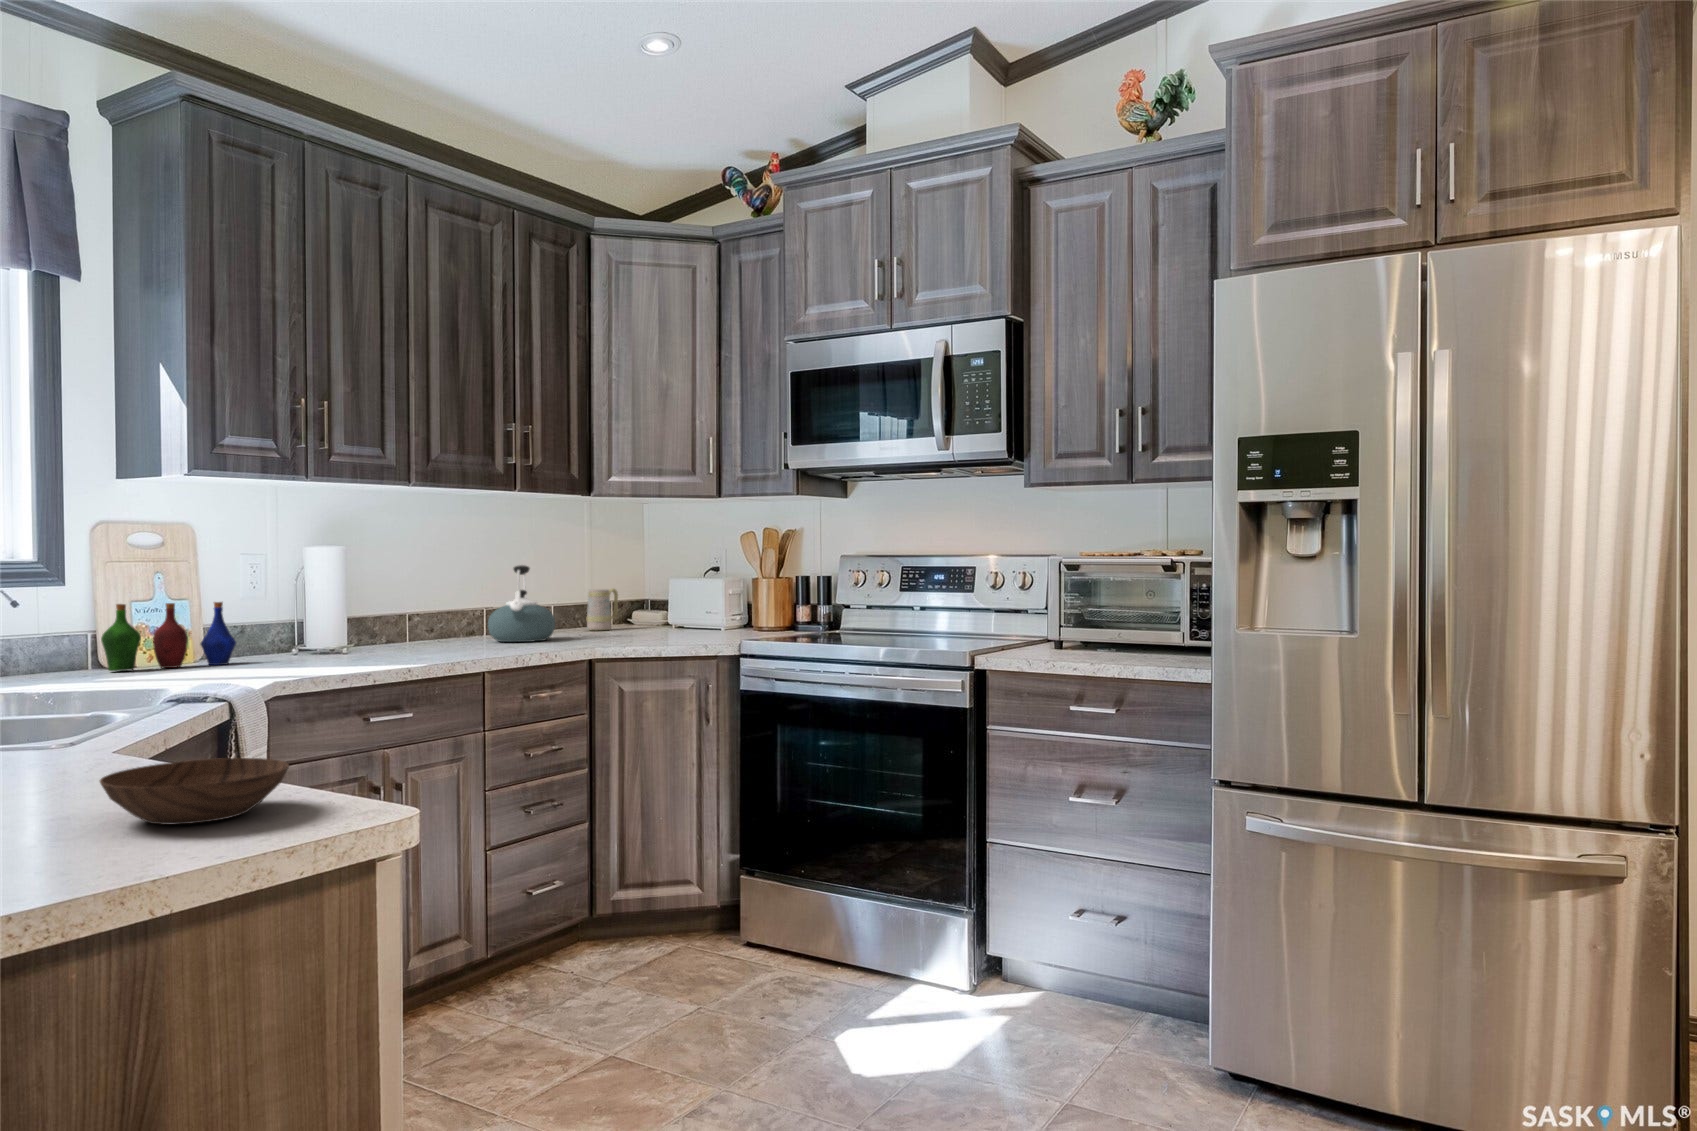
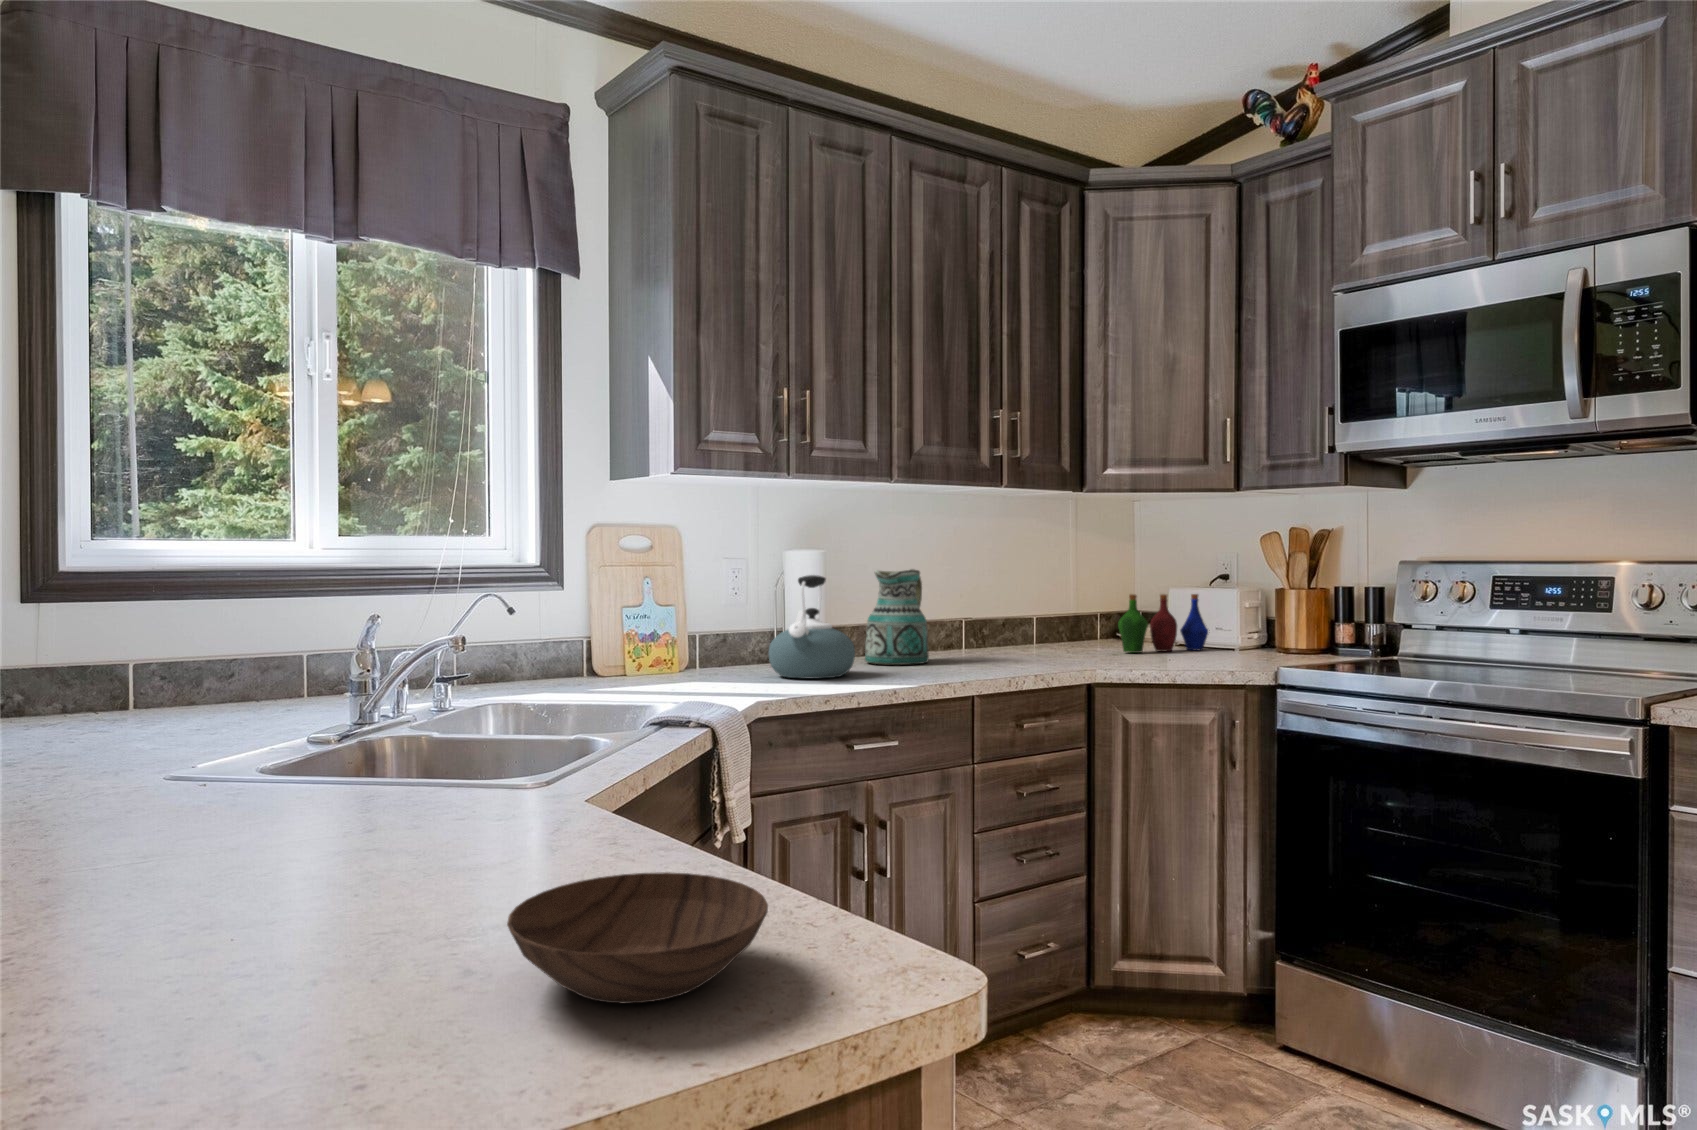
ceramic pitcher: none [386,565,448,651] -> present [865,569,929,665]
kettle: present [488,565,555,642] -> present [769,575,855,679]
mug: present [586,588,618,630] -> none [1069,595,1104,643]
bottle: present [101,602,236,671] -> present [1118,594,1208,653]

